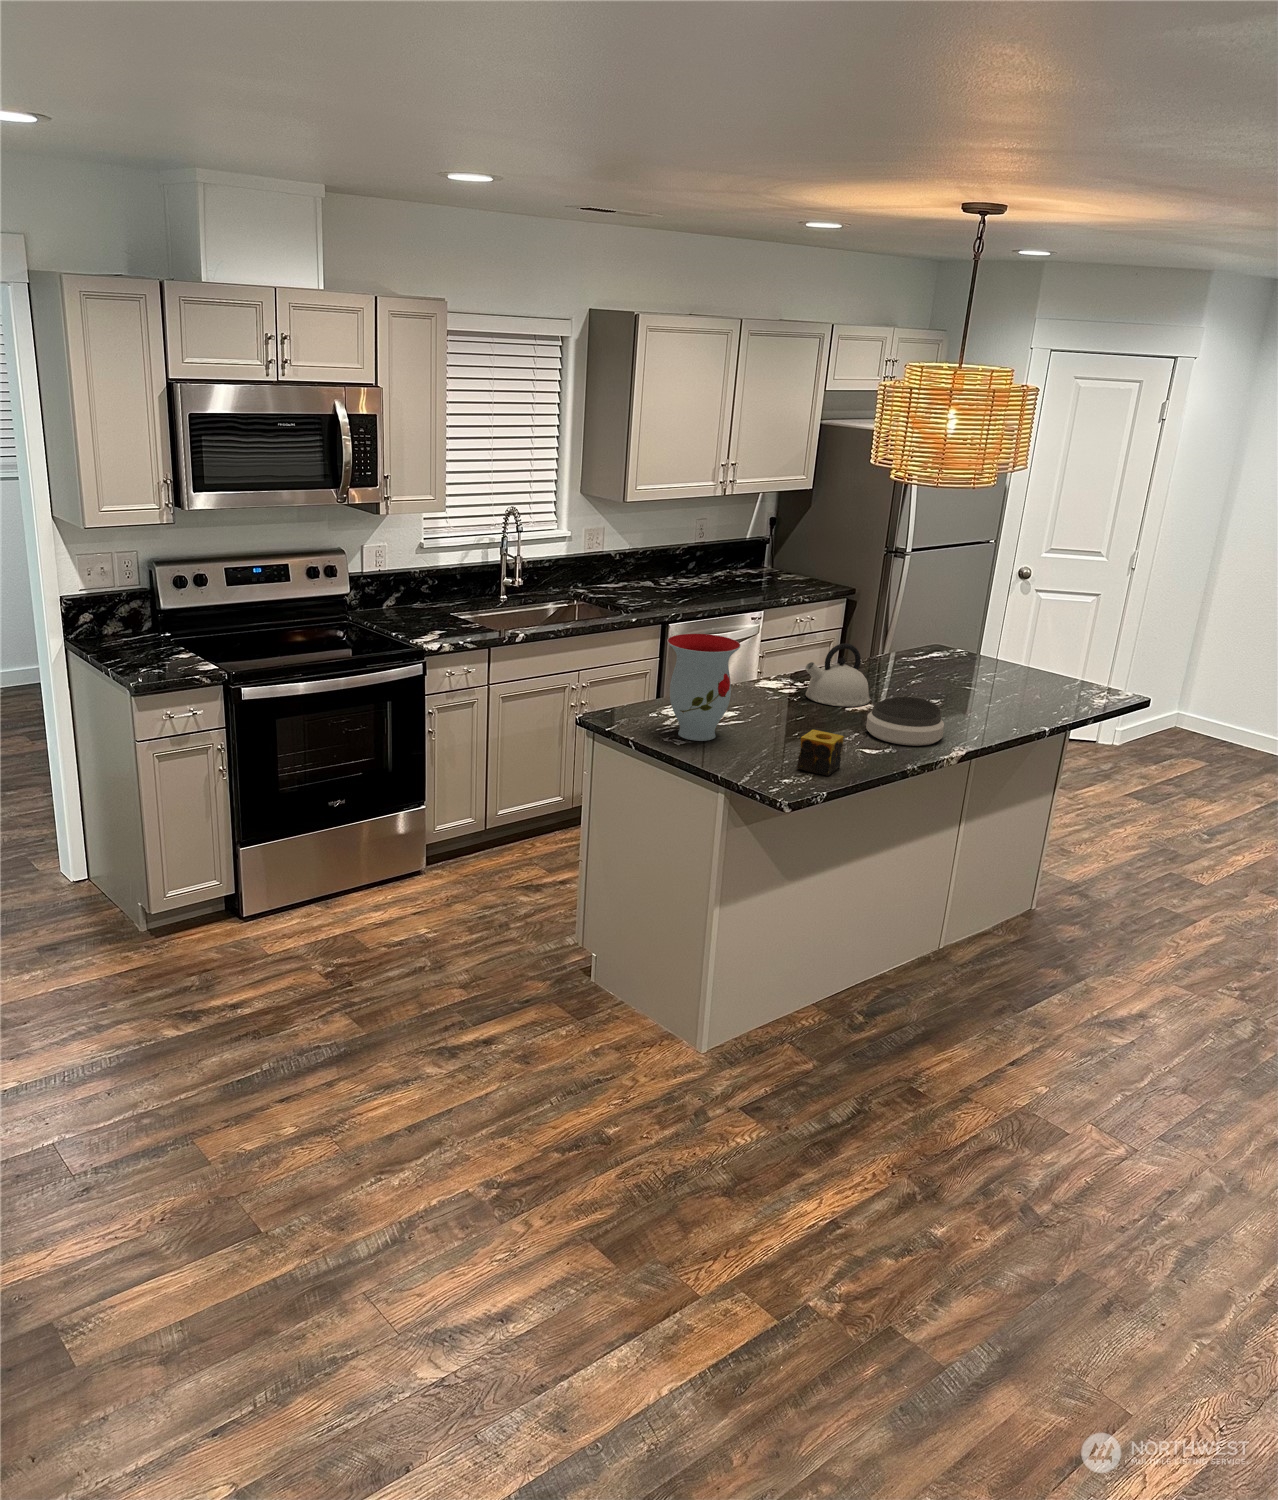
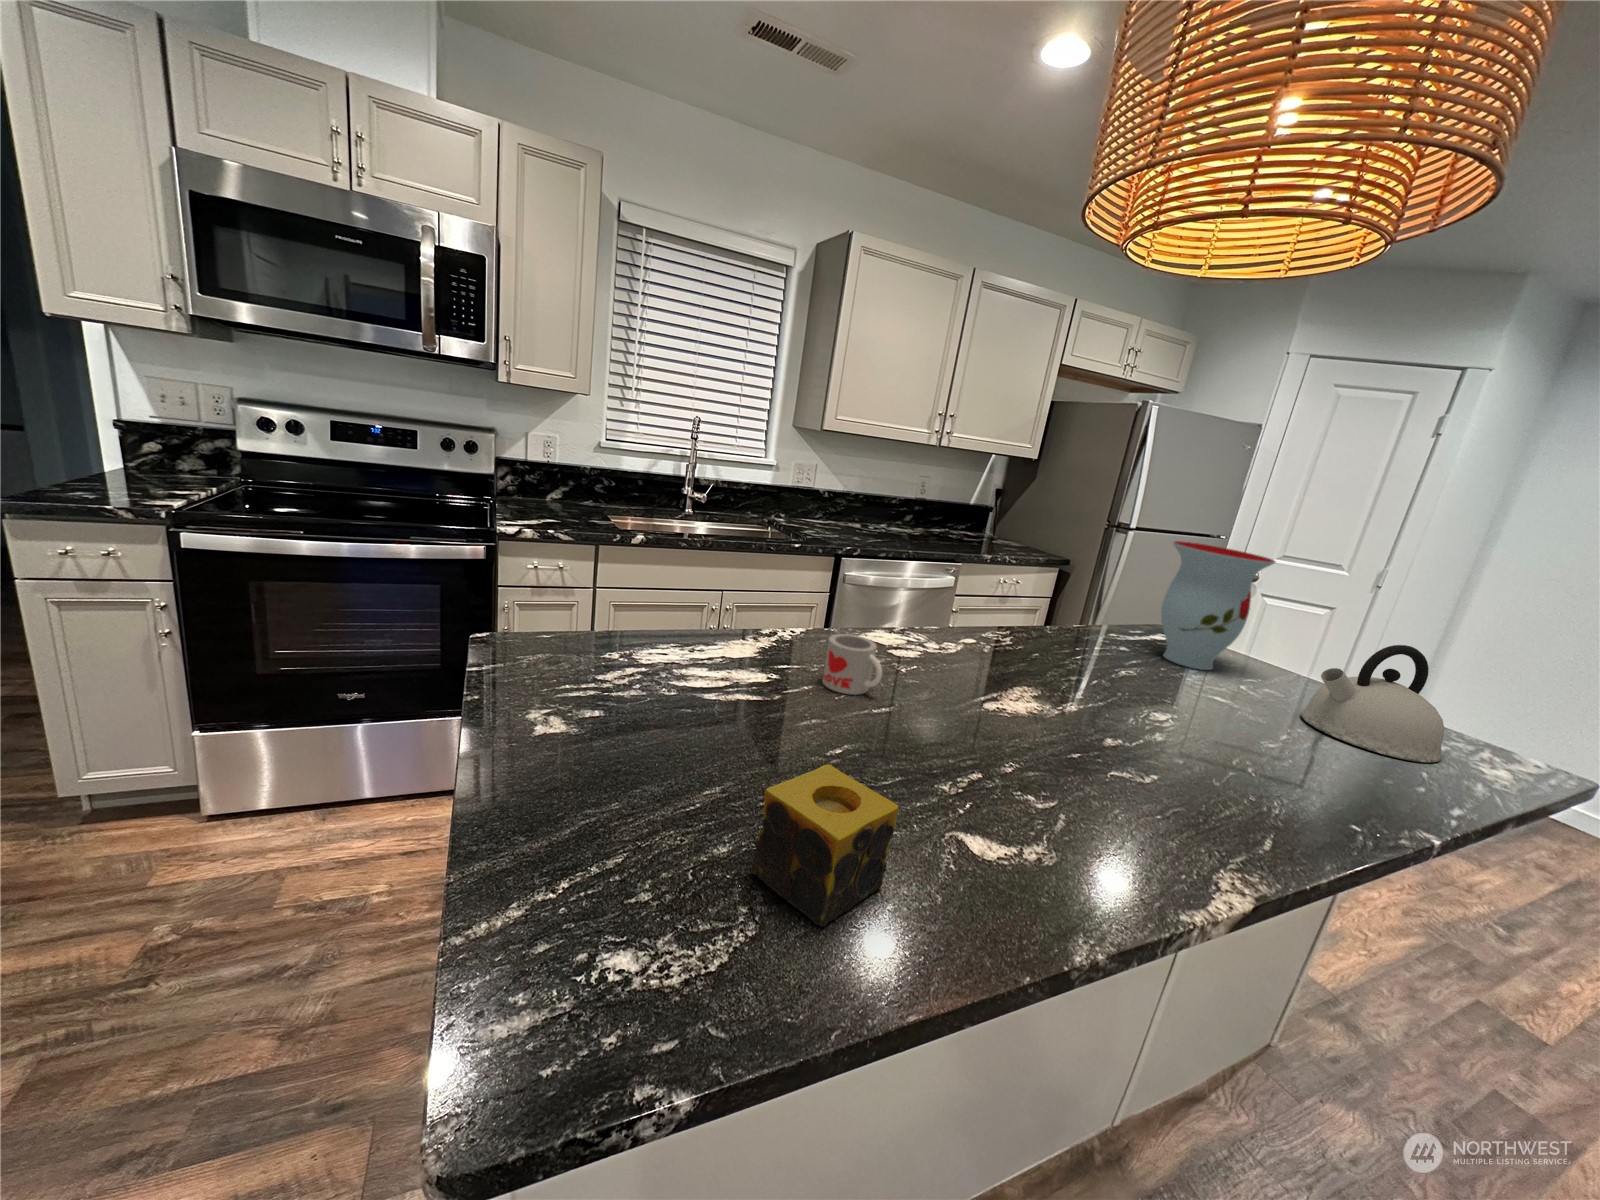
vase: present [667,634,741,741] -> present [1161,541,1275,670]
kettle: present [805,643,870,707] -> present [1301,645,1444,763]
mug: none [757,684,793,716] -> present [823,634,882,695]
bowl: present [866,697,944,746] -> none [1010,702,1196,836]

